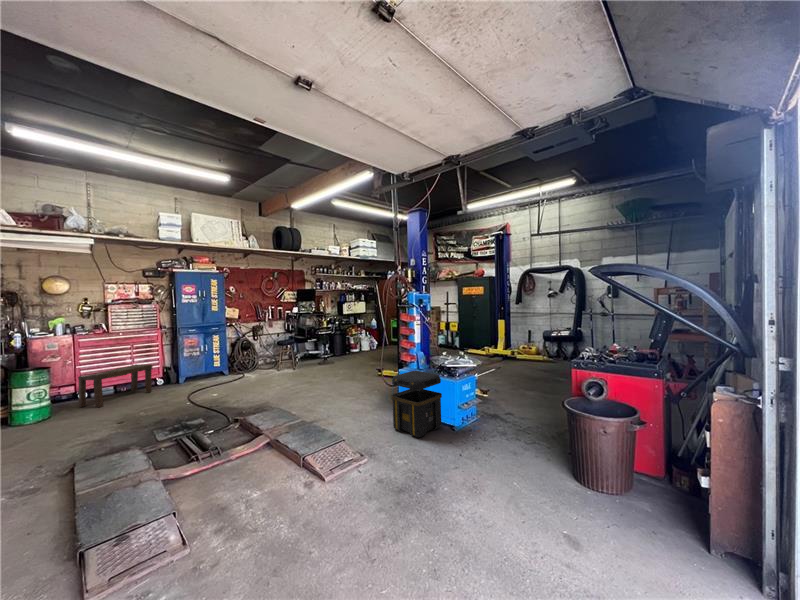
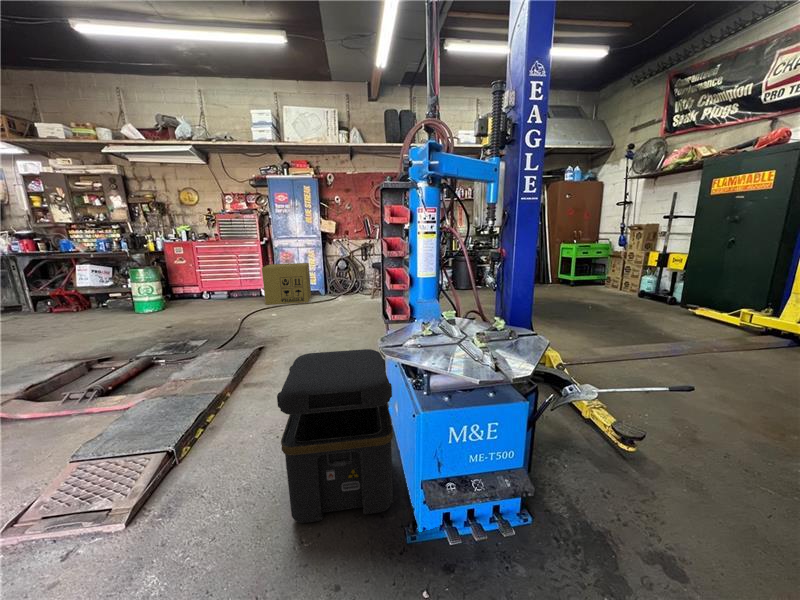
cardboard box: none [173,346,226,389] -> present [262,263,311,304]
bench: present [78,364,152,407] -> none [183,274,244,310]

